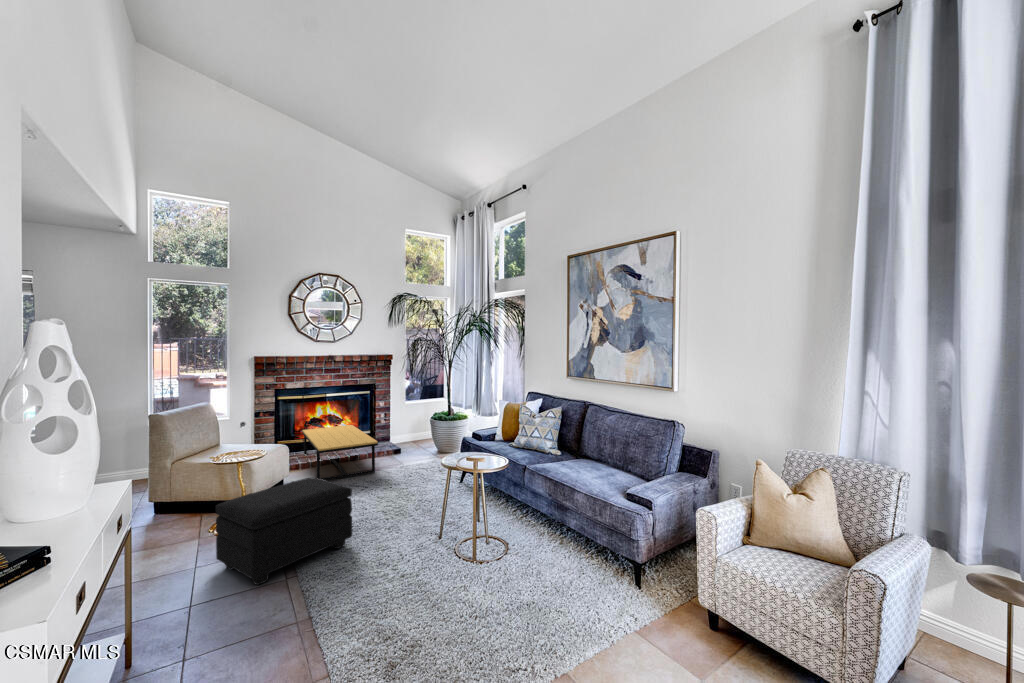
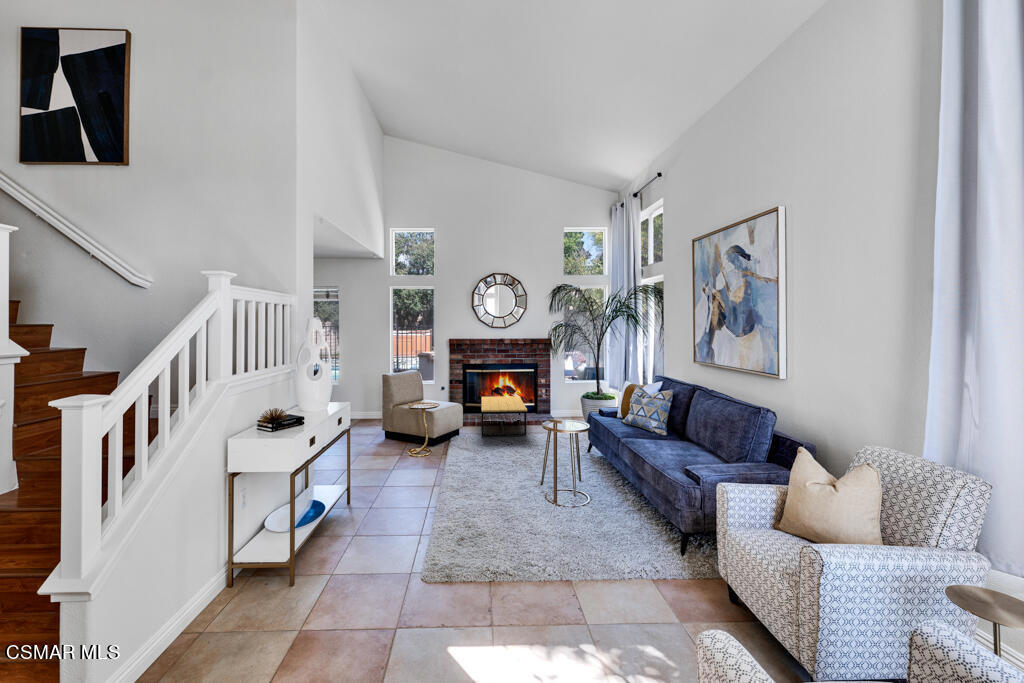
footstool: present [216,478,352,585] -> none [394,427,479,490]

